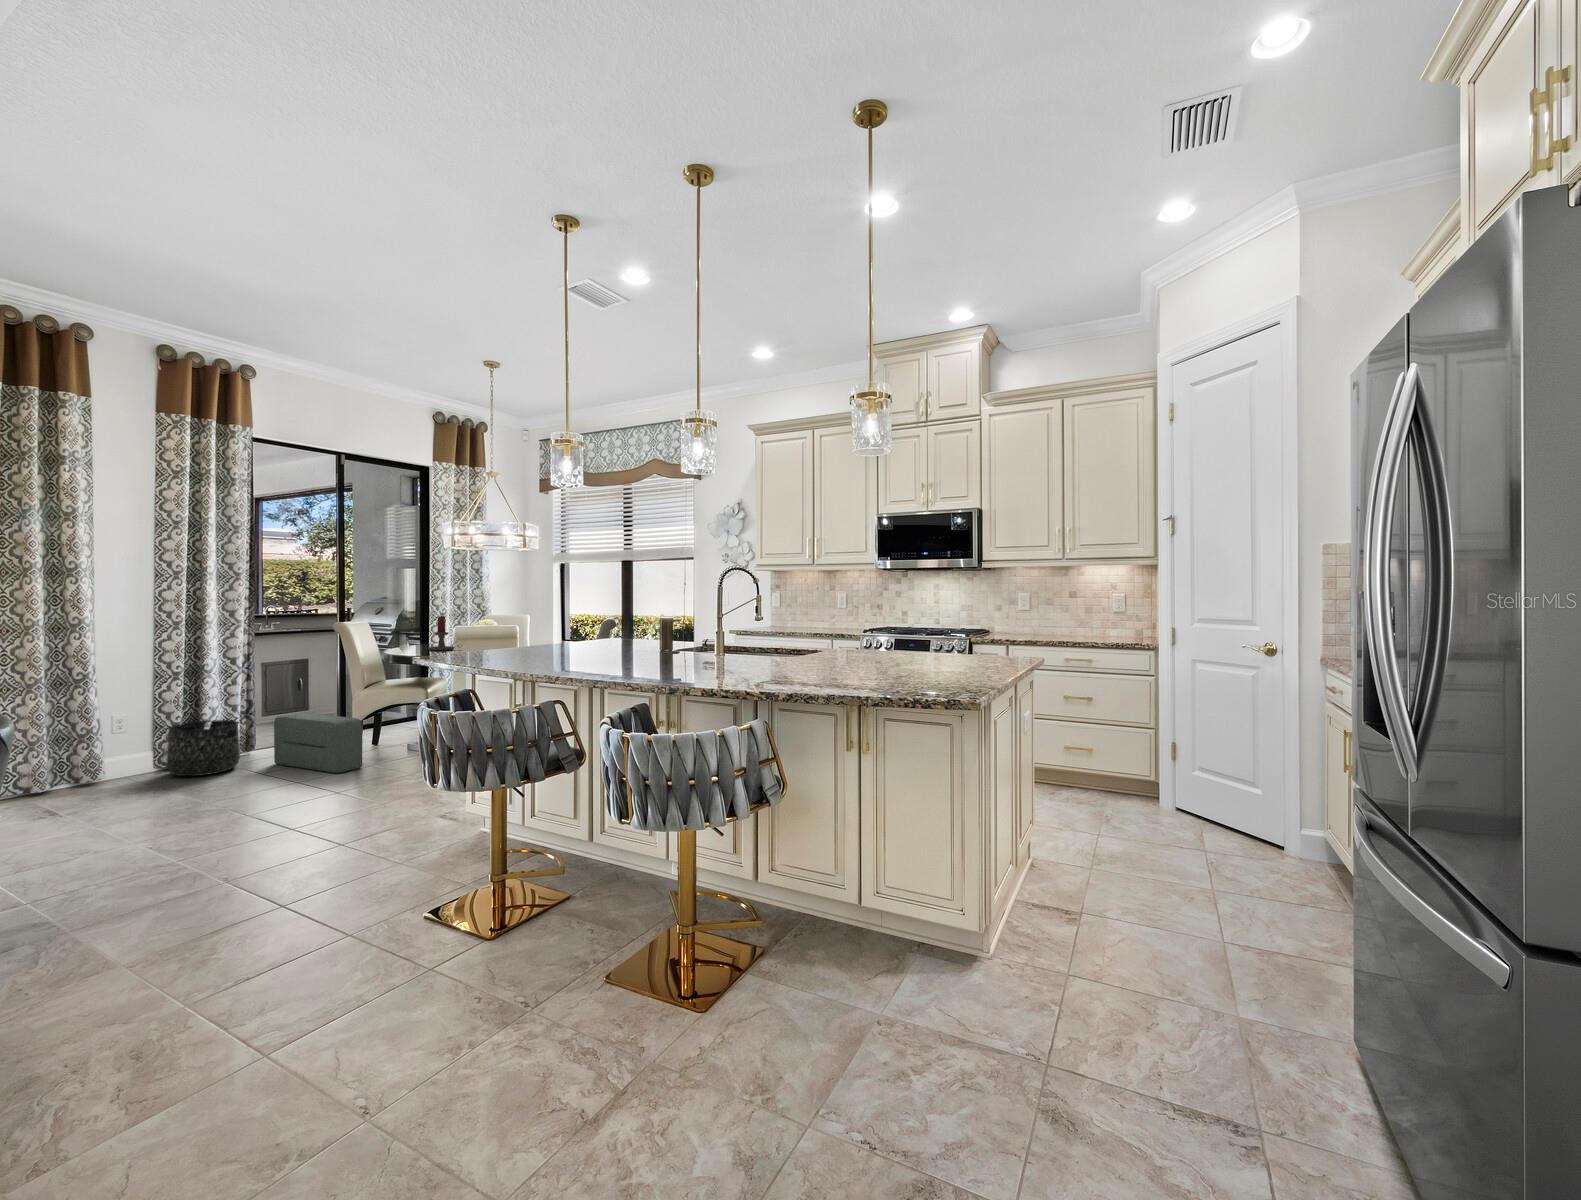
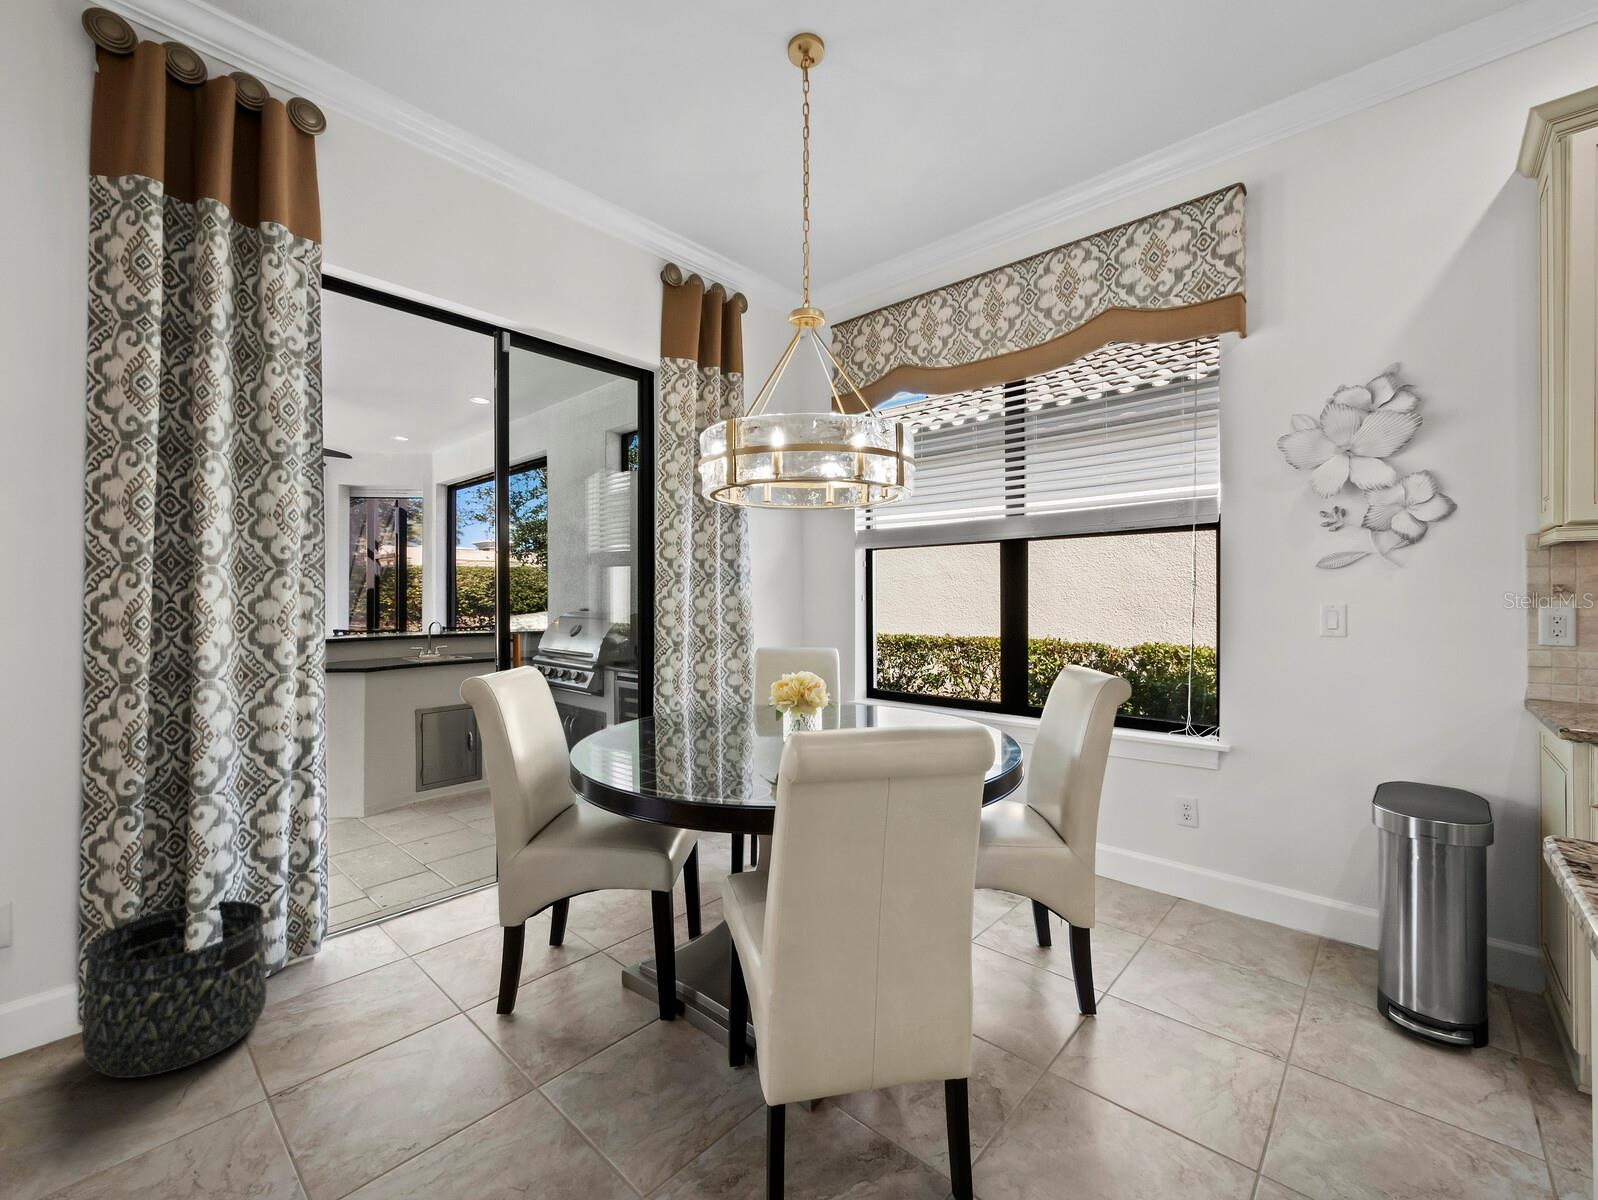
candle holder: present [428,616,462,651] -> none [676,656,747,739]
pouf: present [274,713,363,773] -> none [343,883,535,1096]

